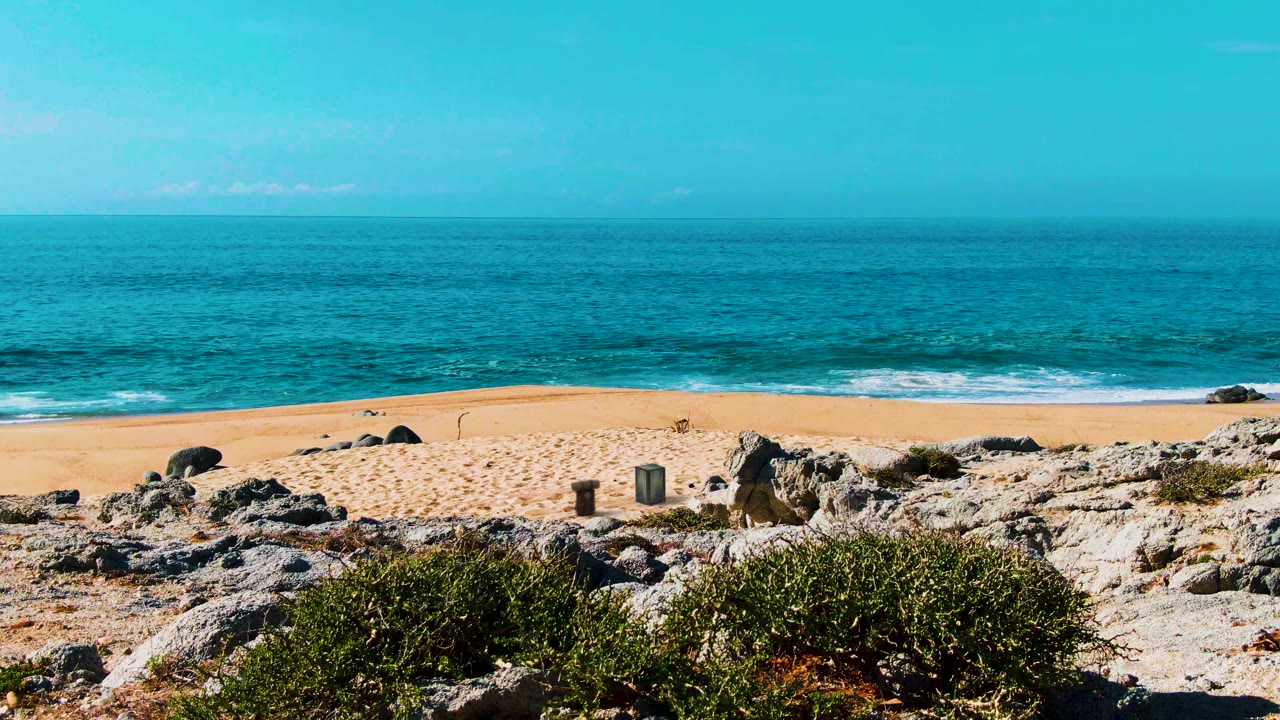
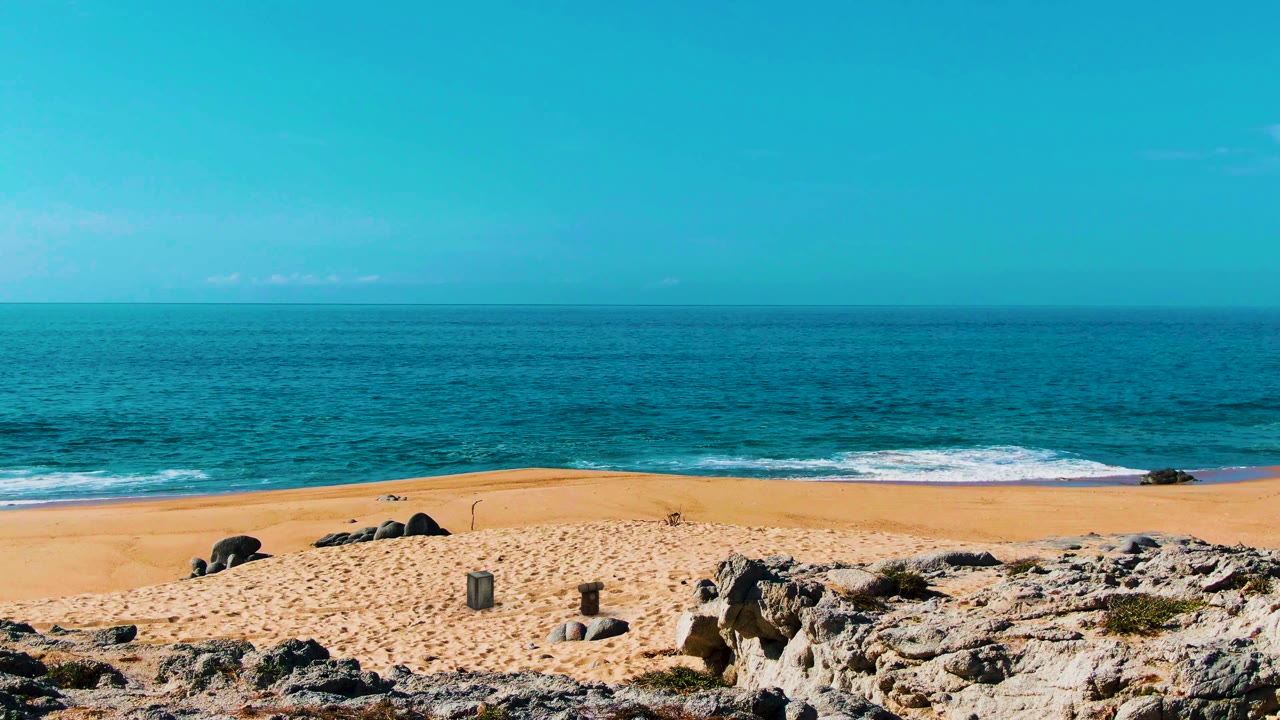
storage box: present [635,463,666,506] -> present [467,570,494,611]

